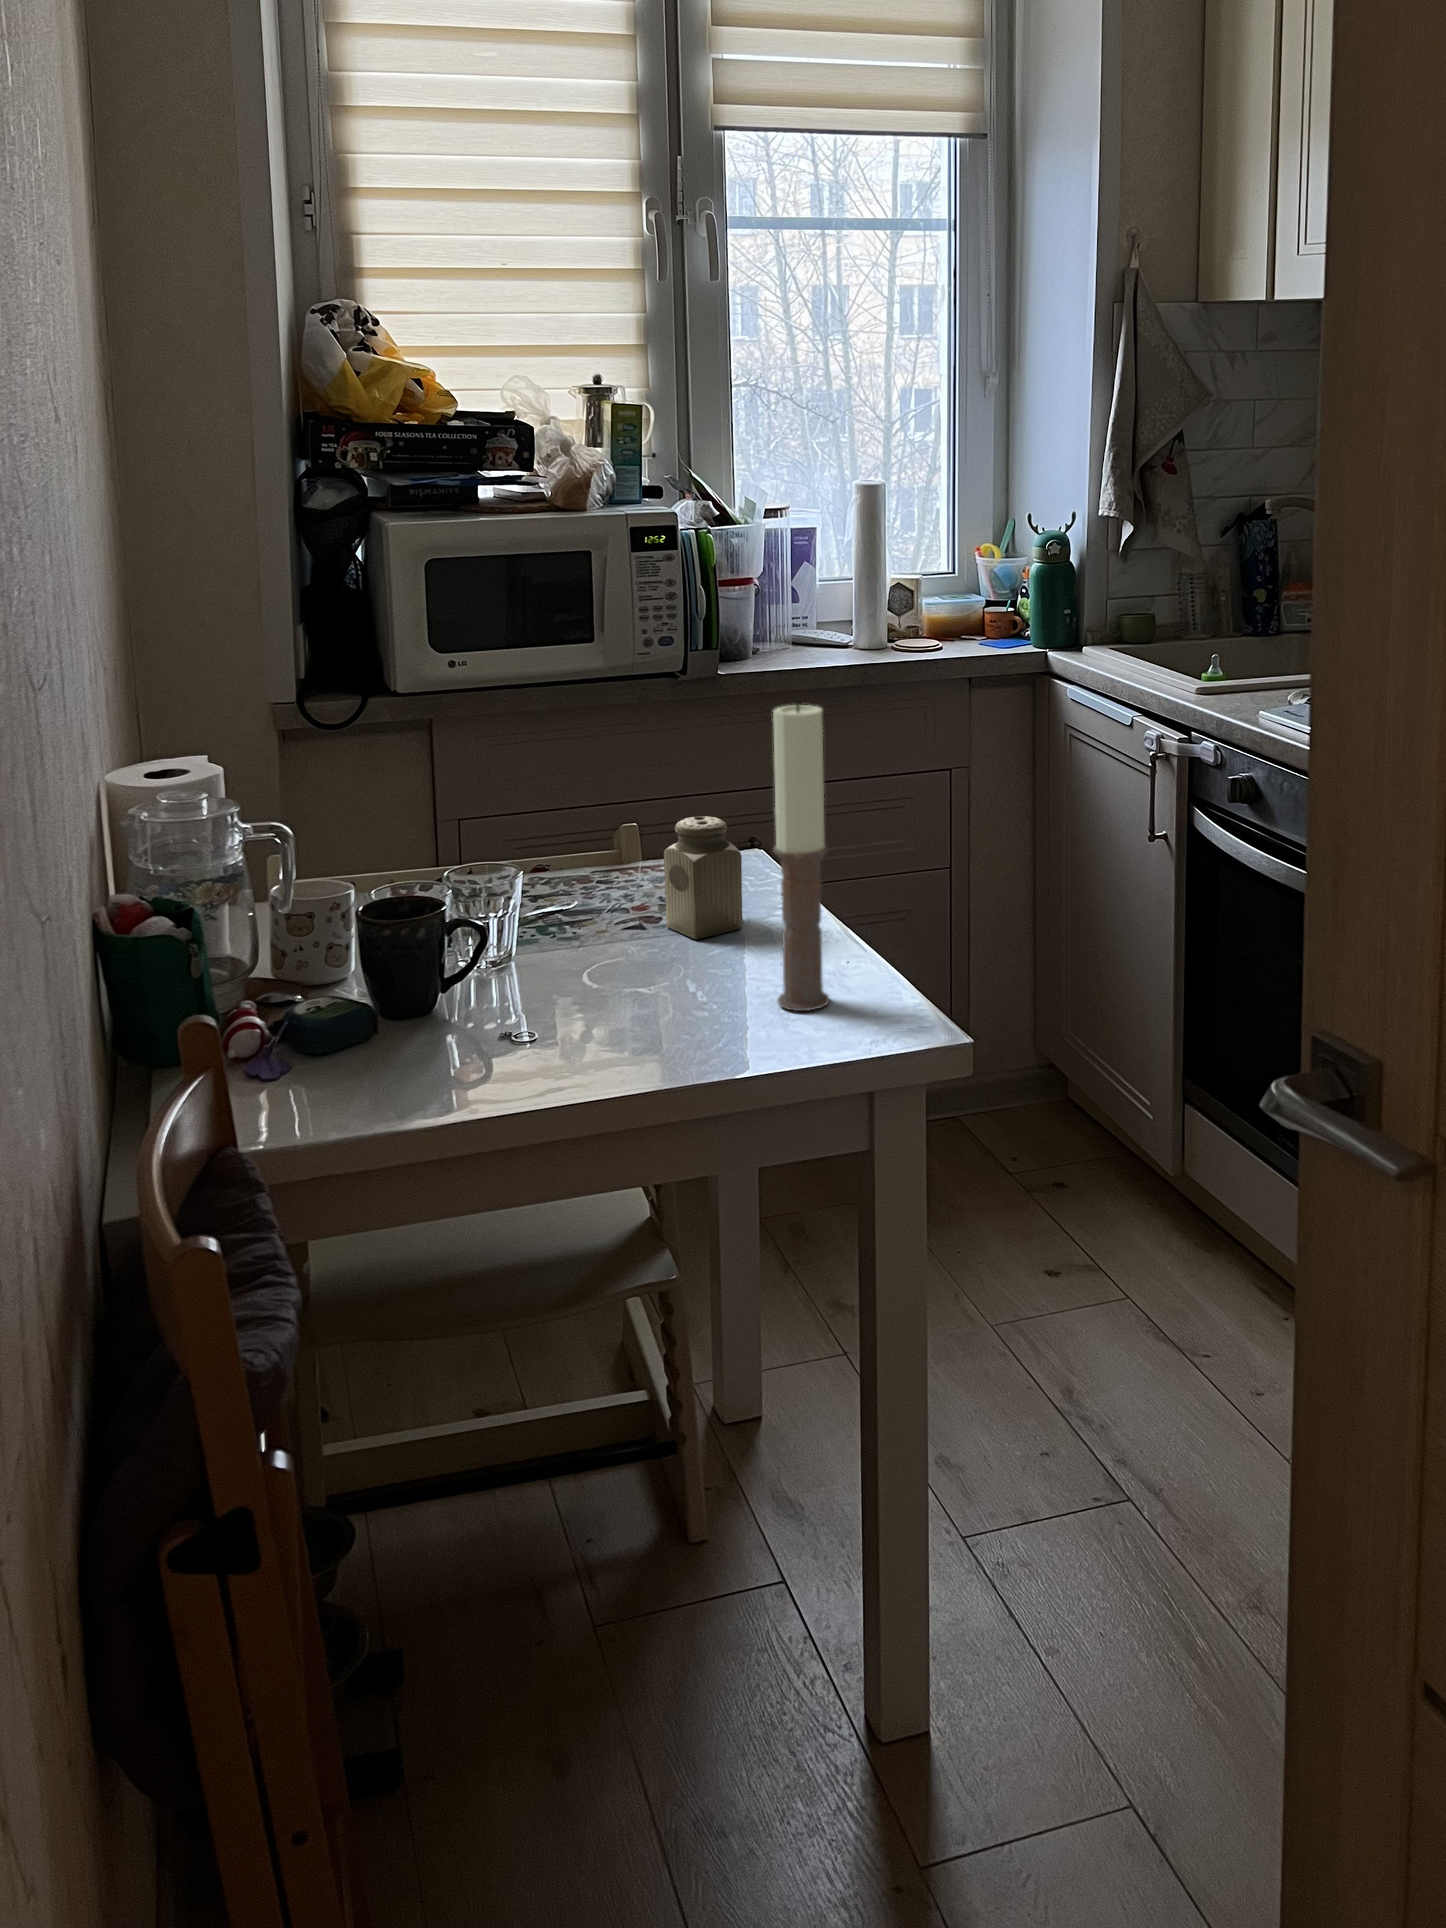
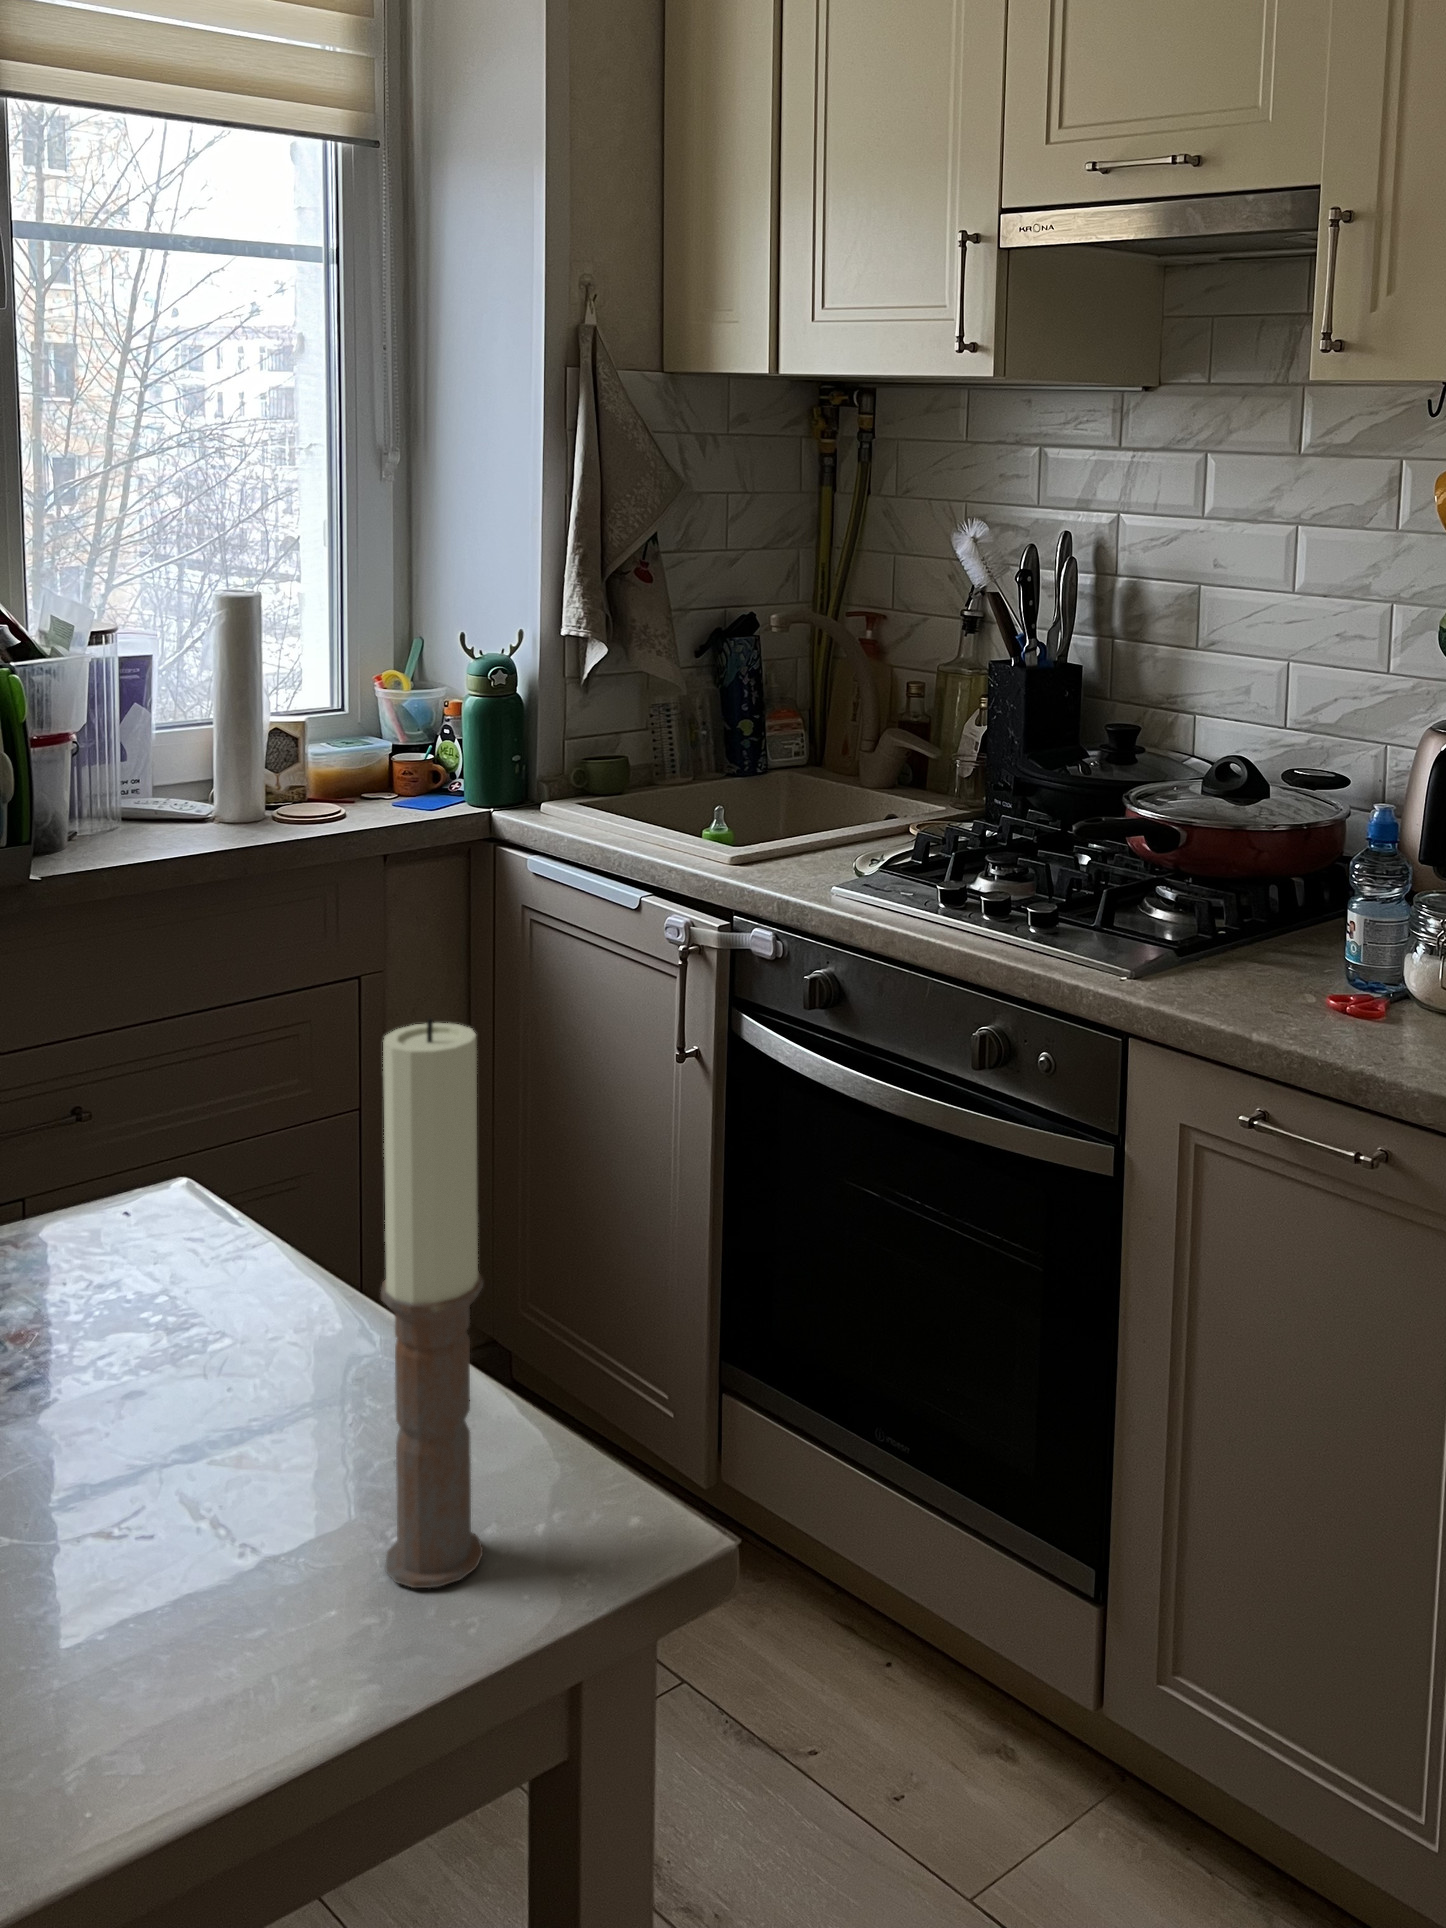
salt shaker: present [664,816,743,939] -> none [94,1201,247,1434]

